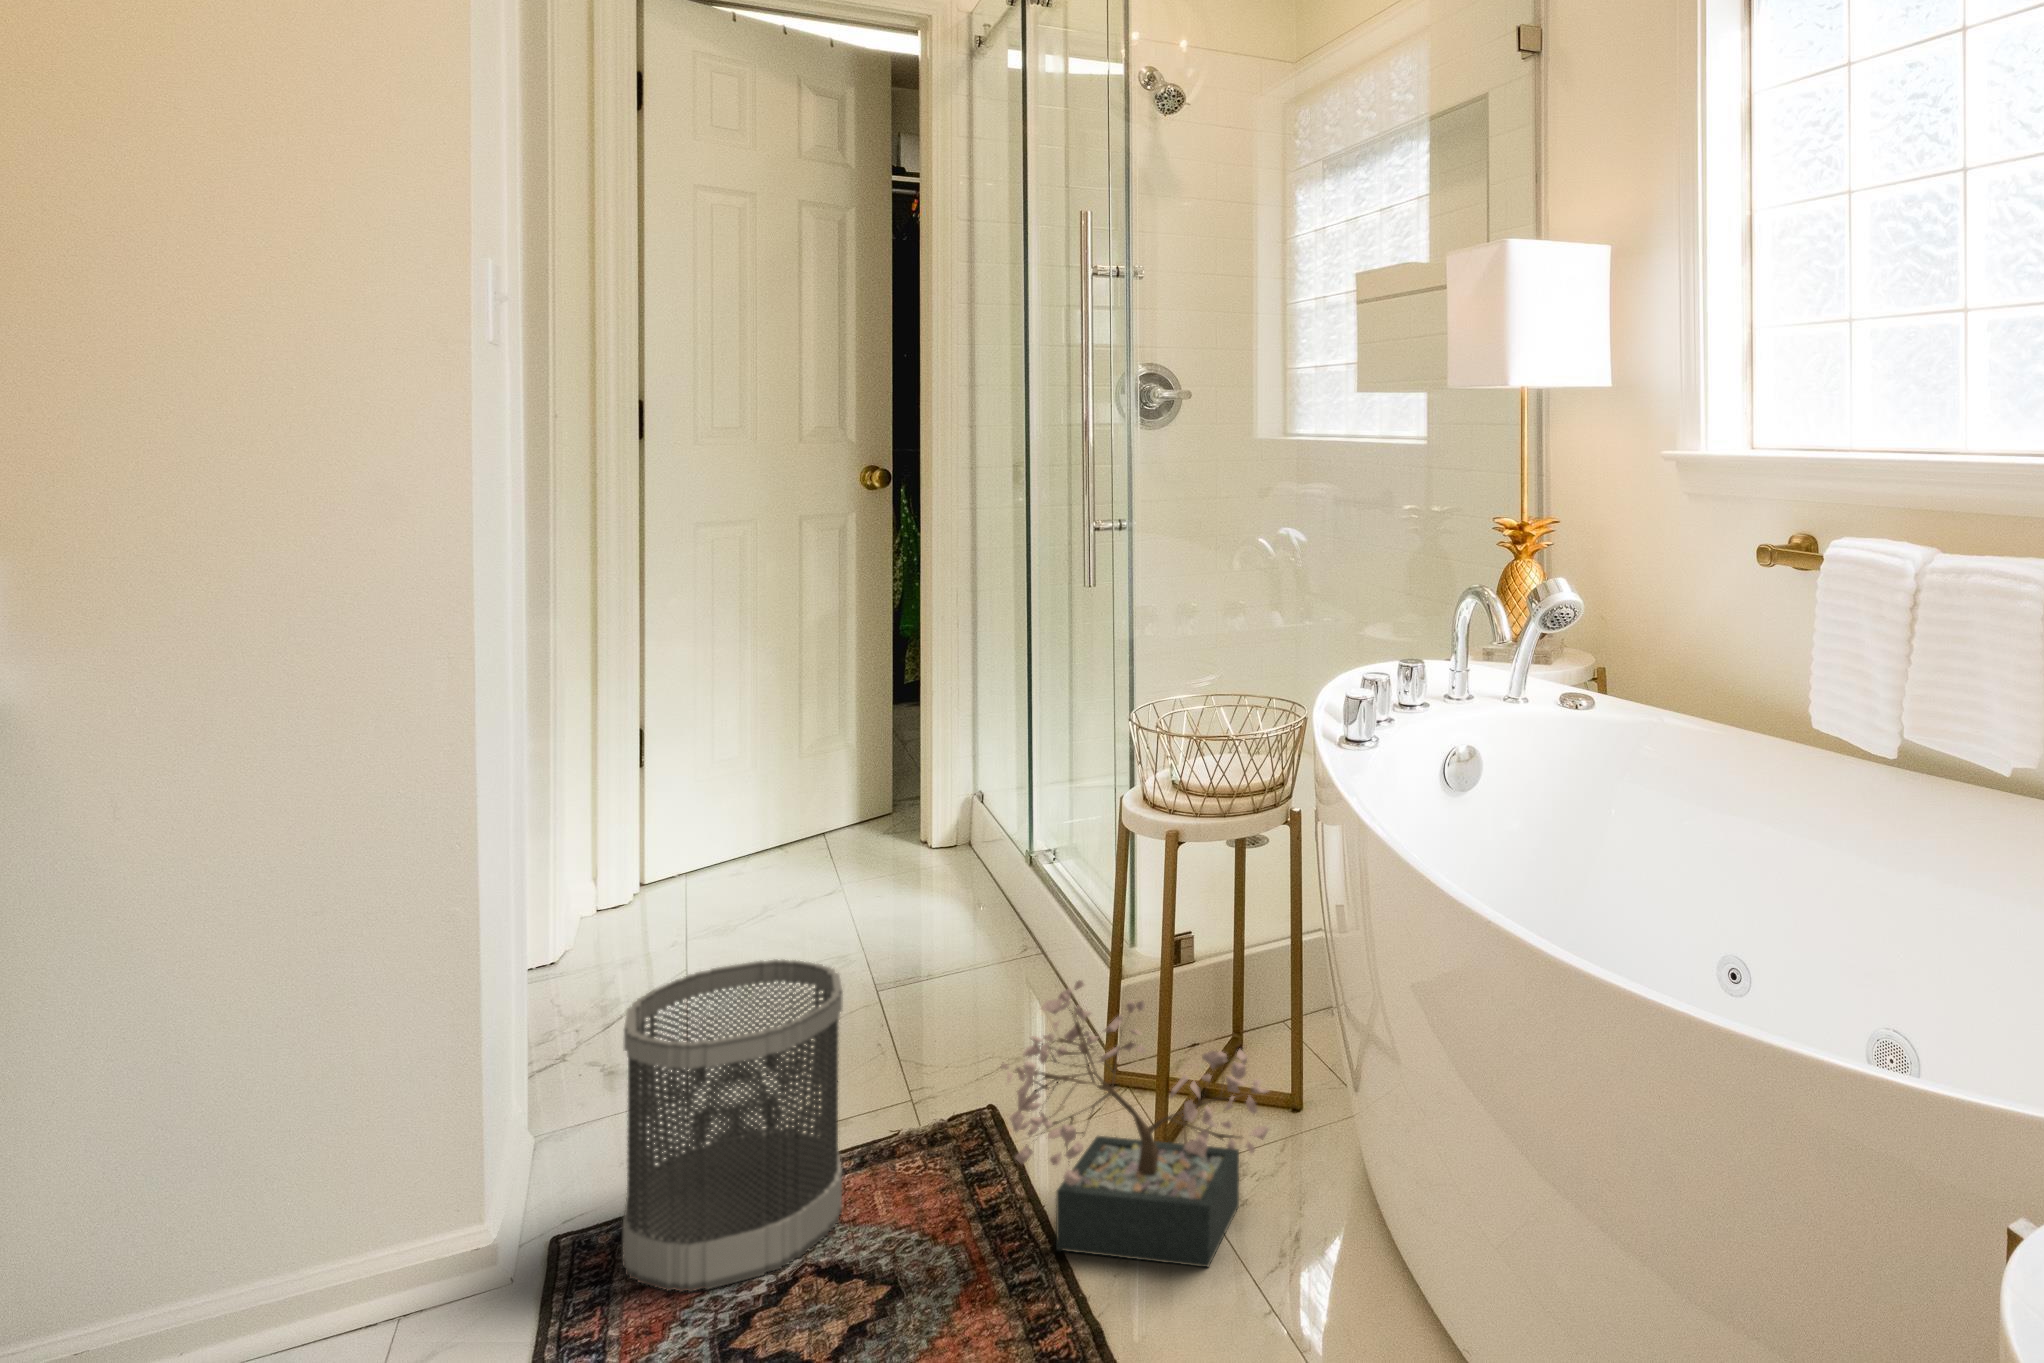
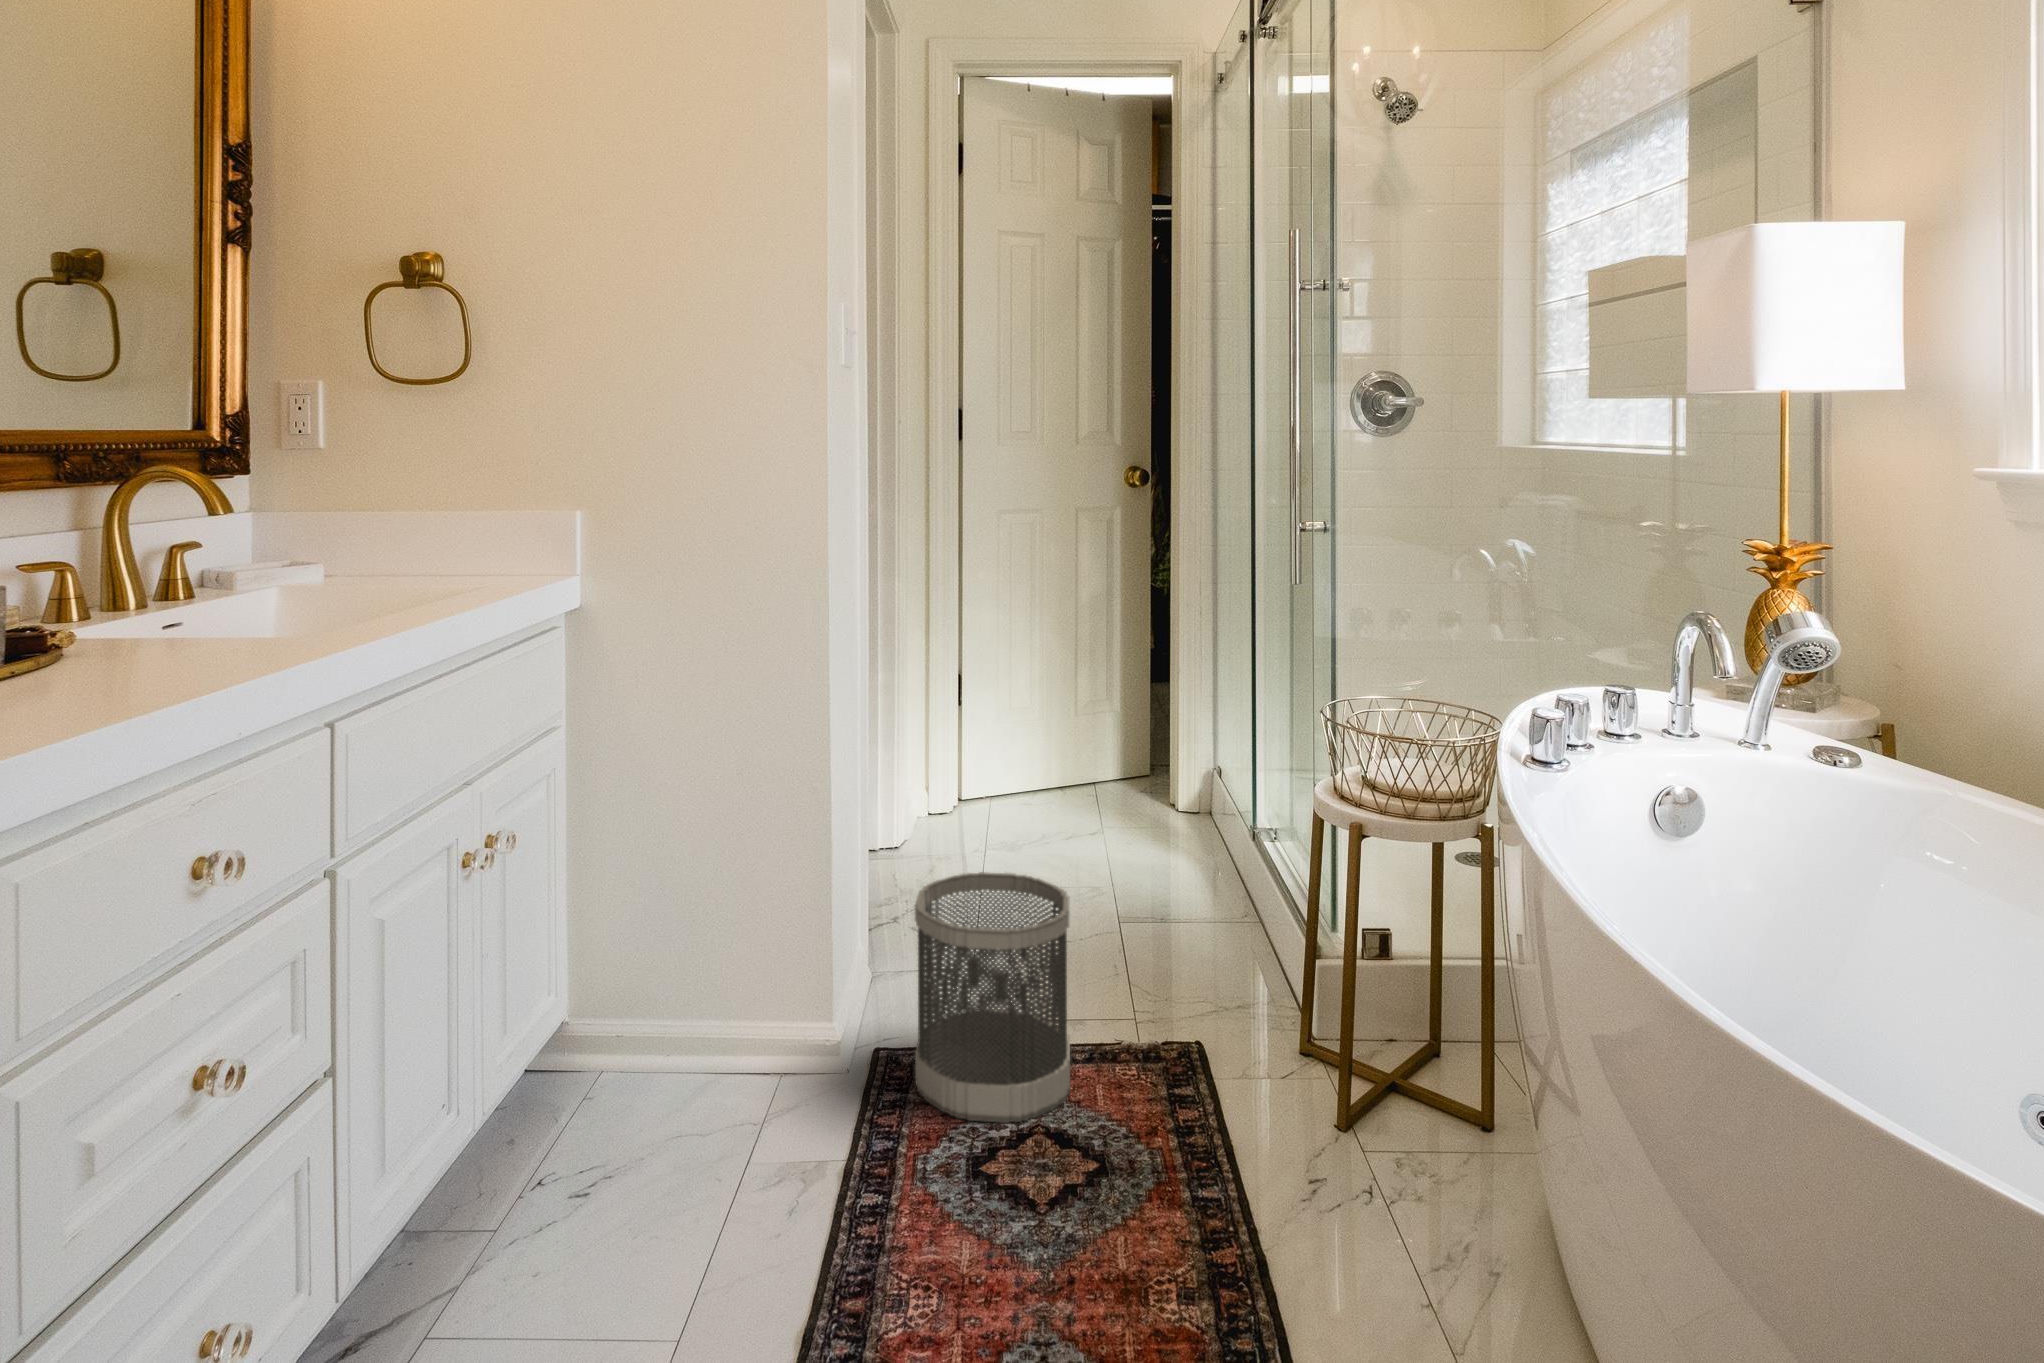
decorative plant: present [1001,980,1269,1267] -> none [1187,946,1446,1242]

